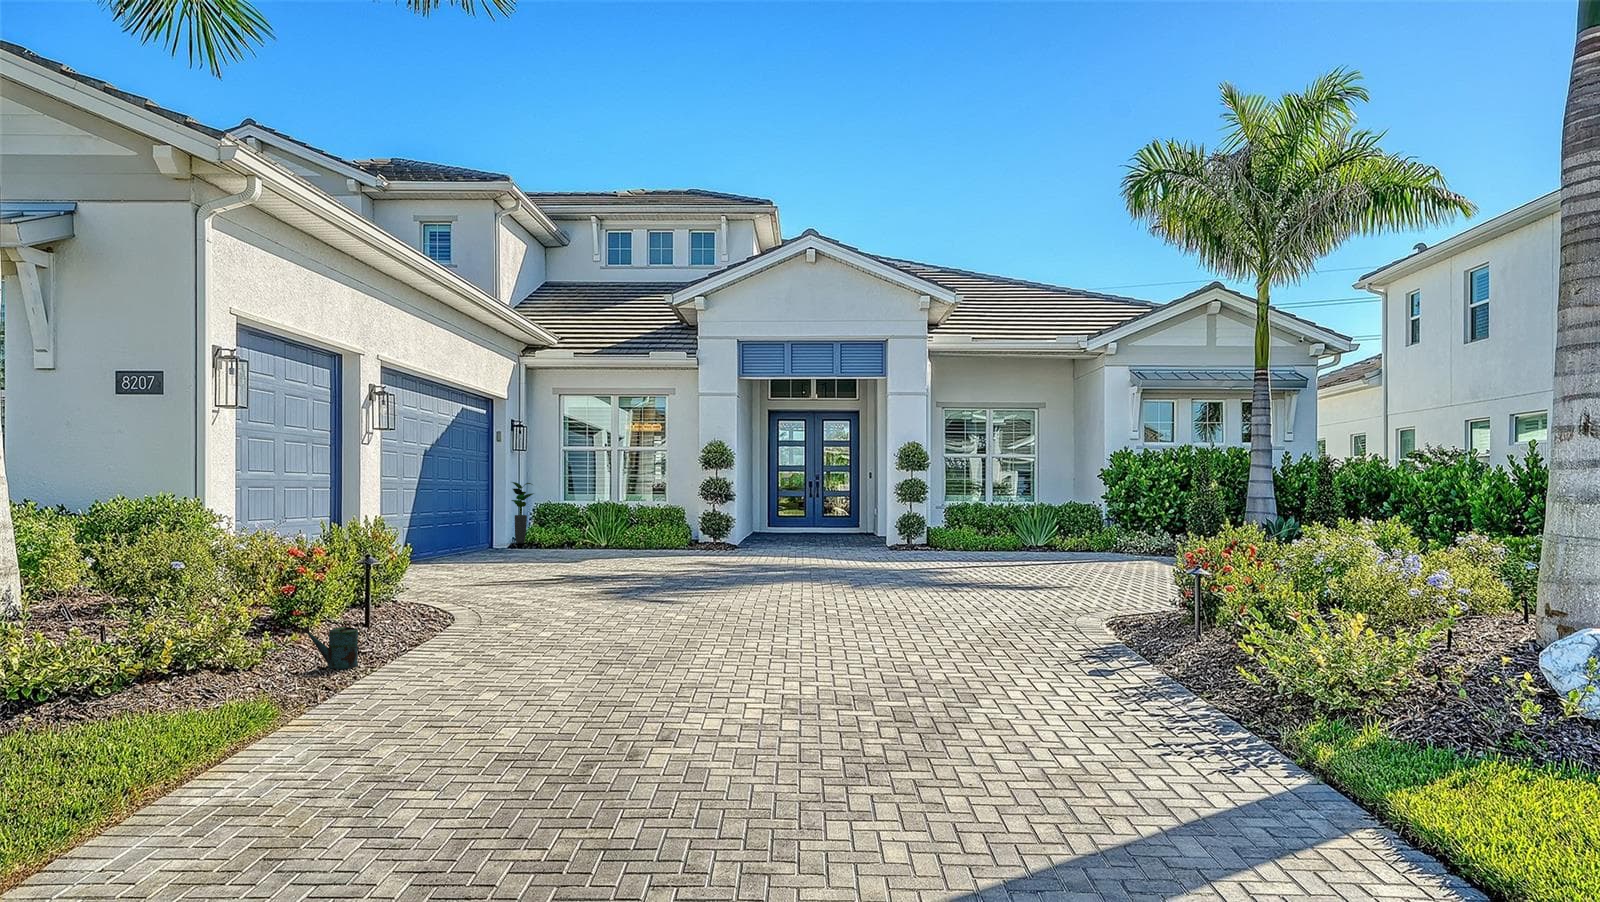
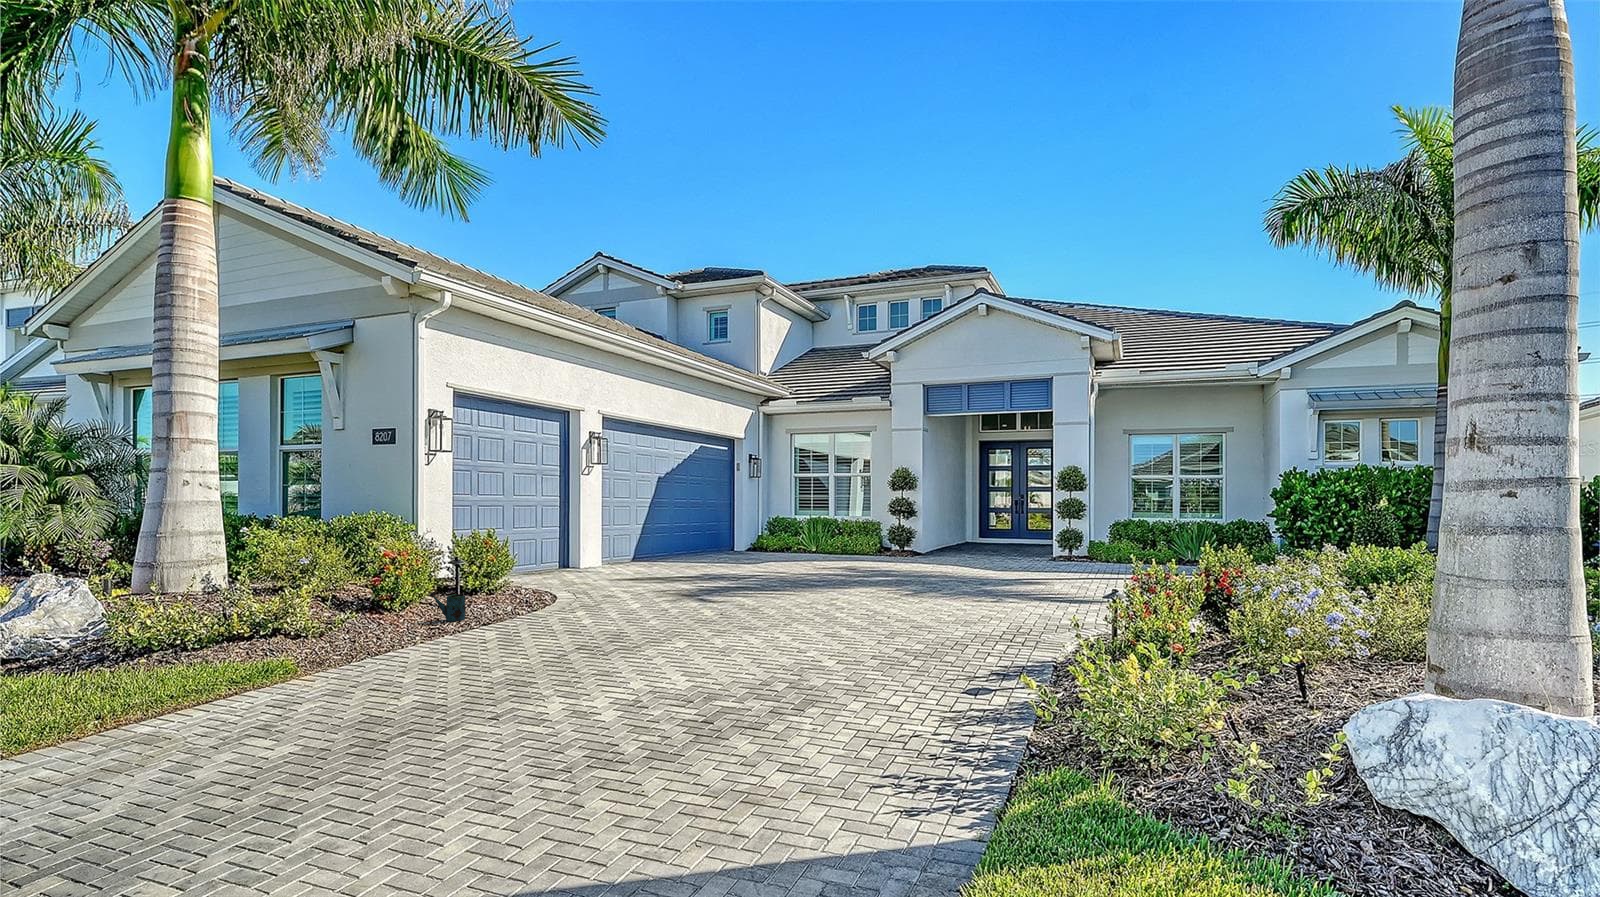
potted plant: present [512,482,534,544] -> none [747,500,766,546]

